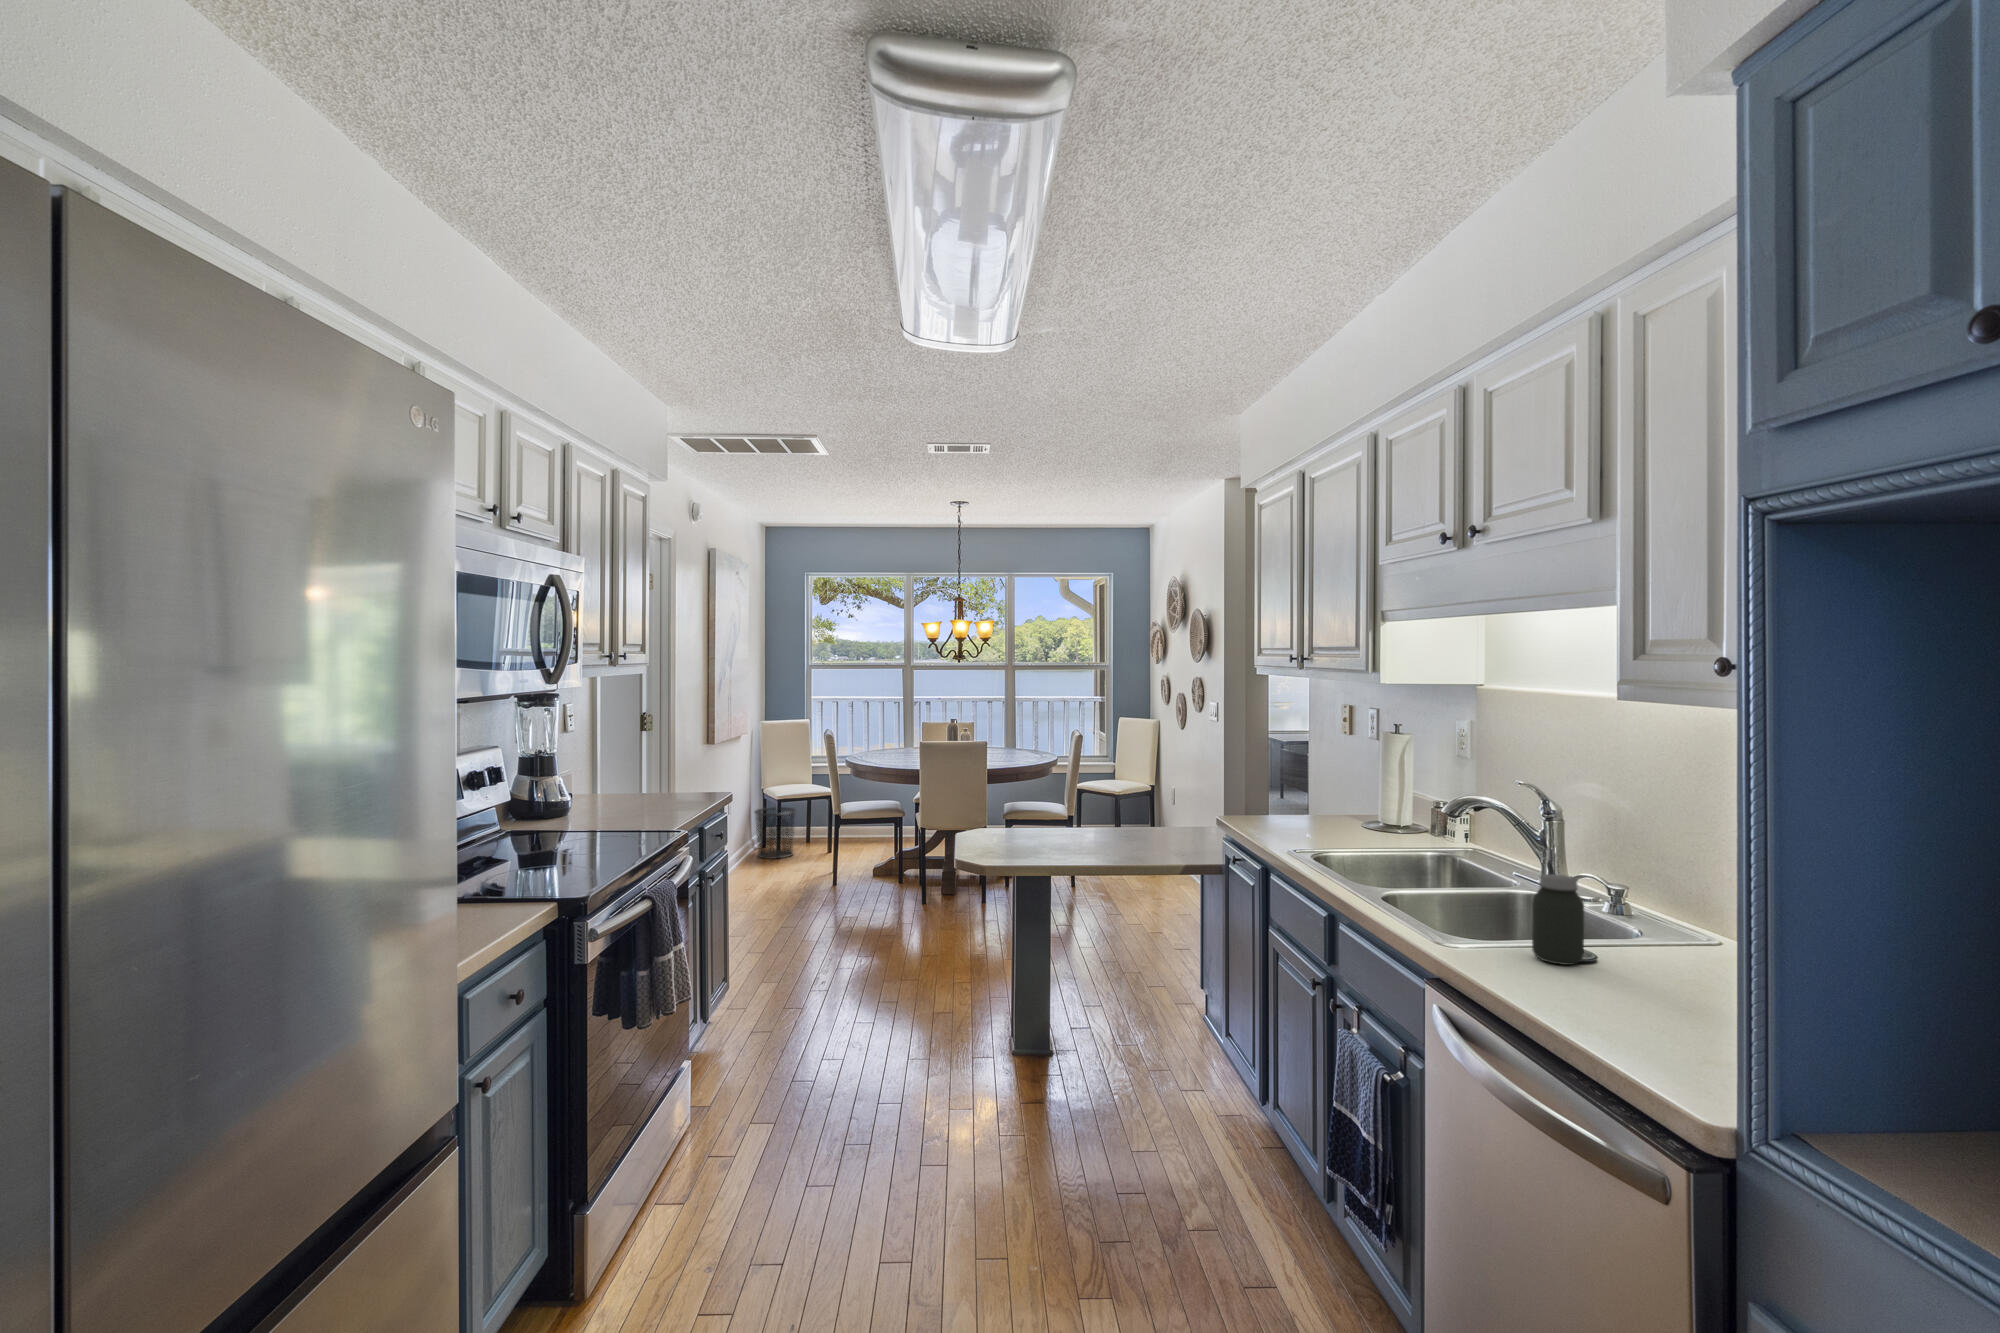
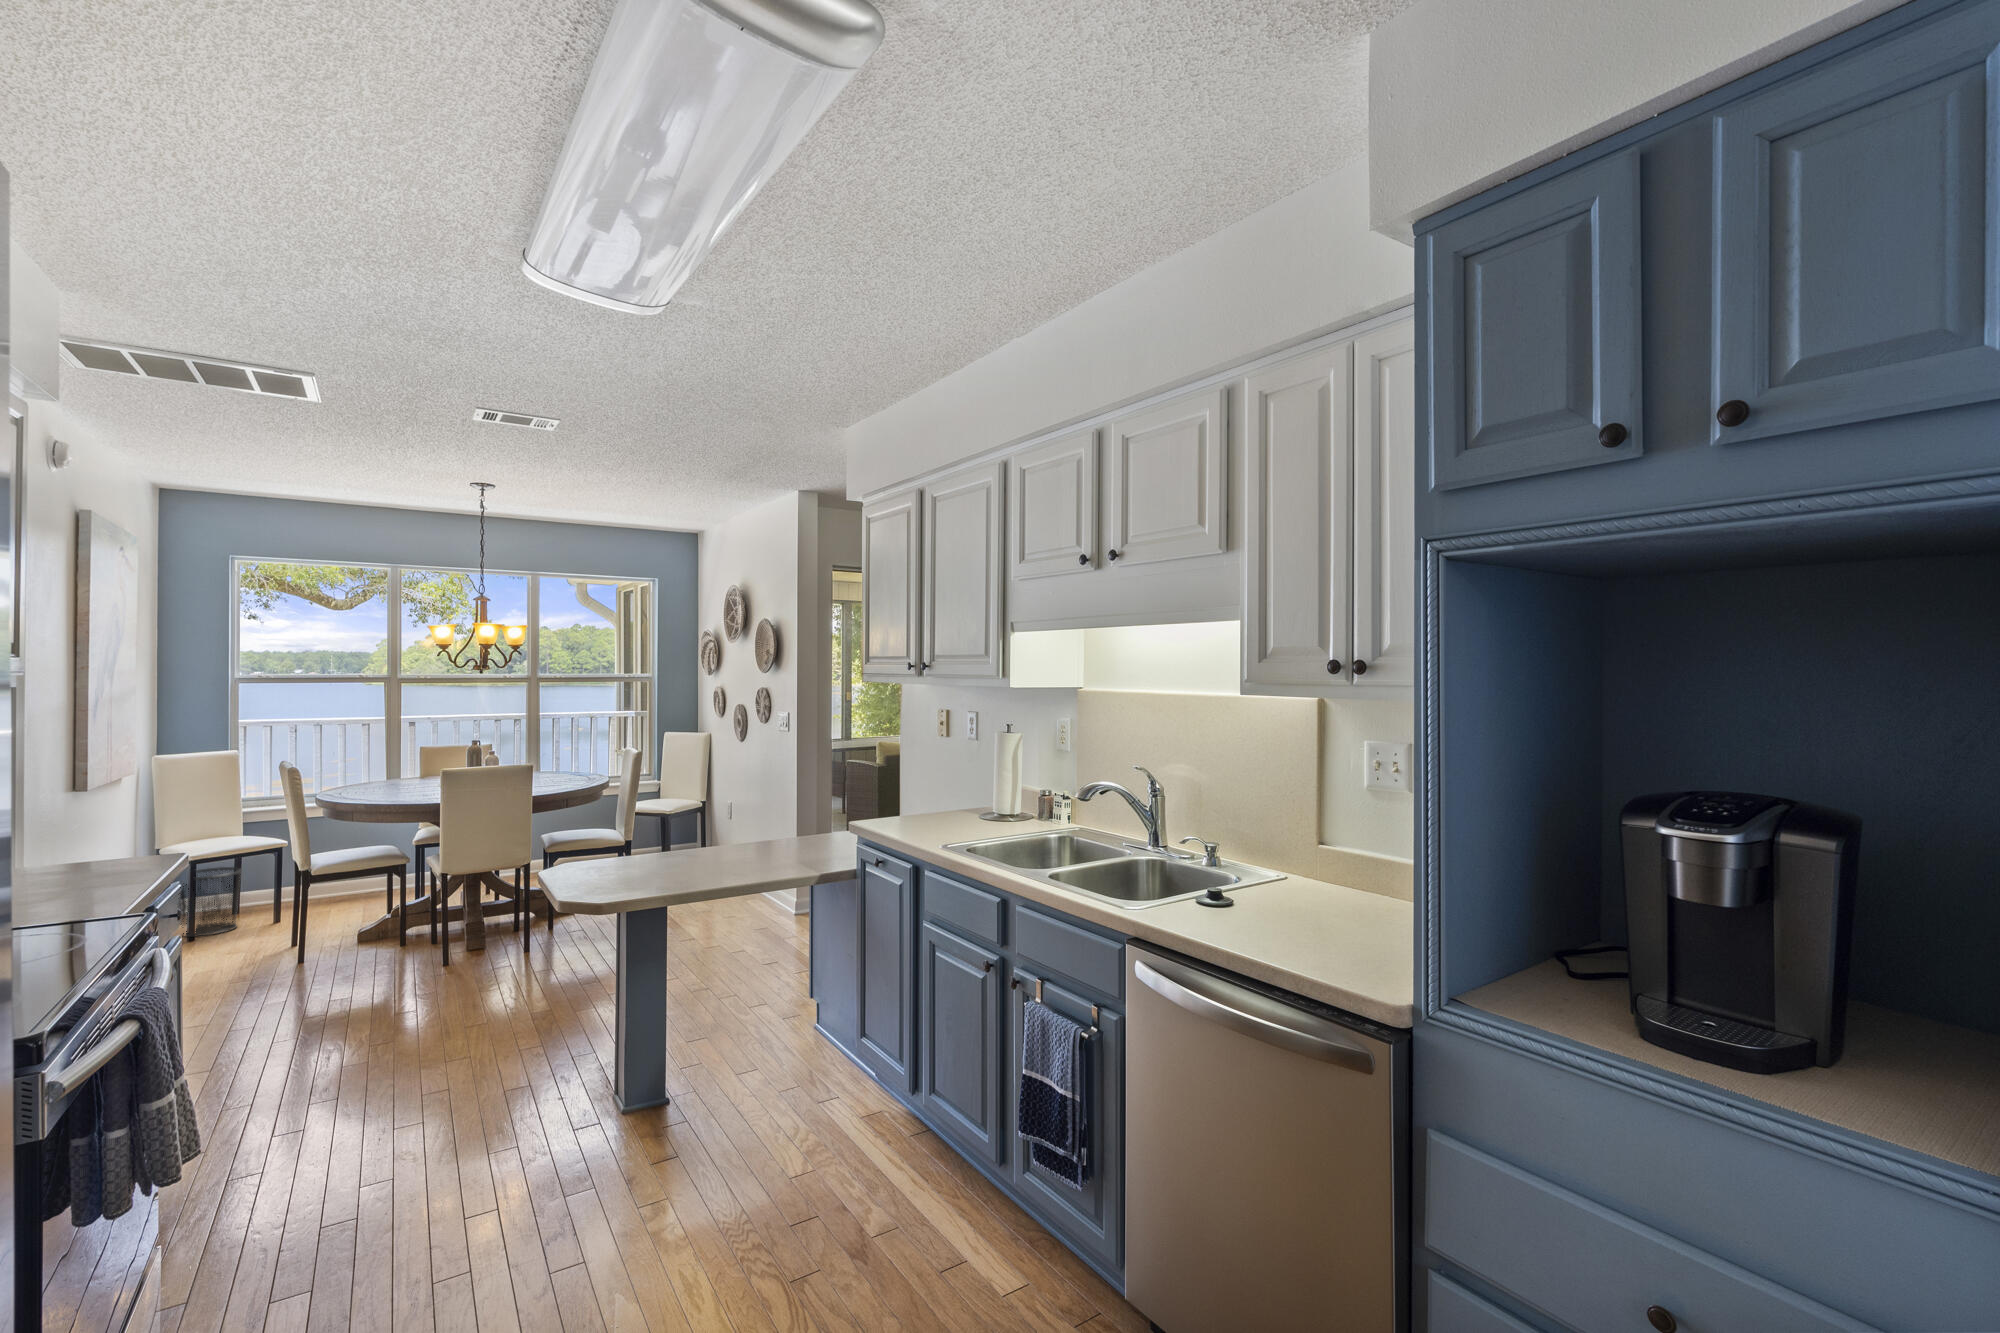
jar: present [1532,874,1584,965] -> none [1198,838,1236,911]

